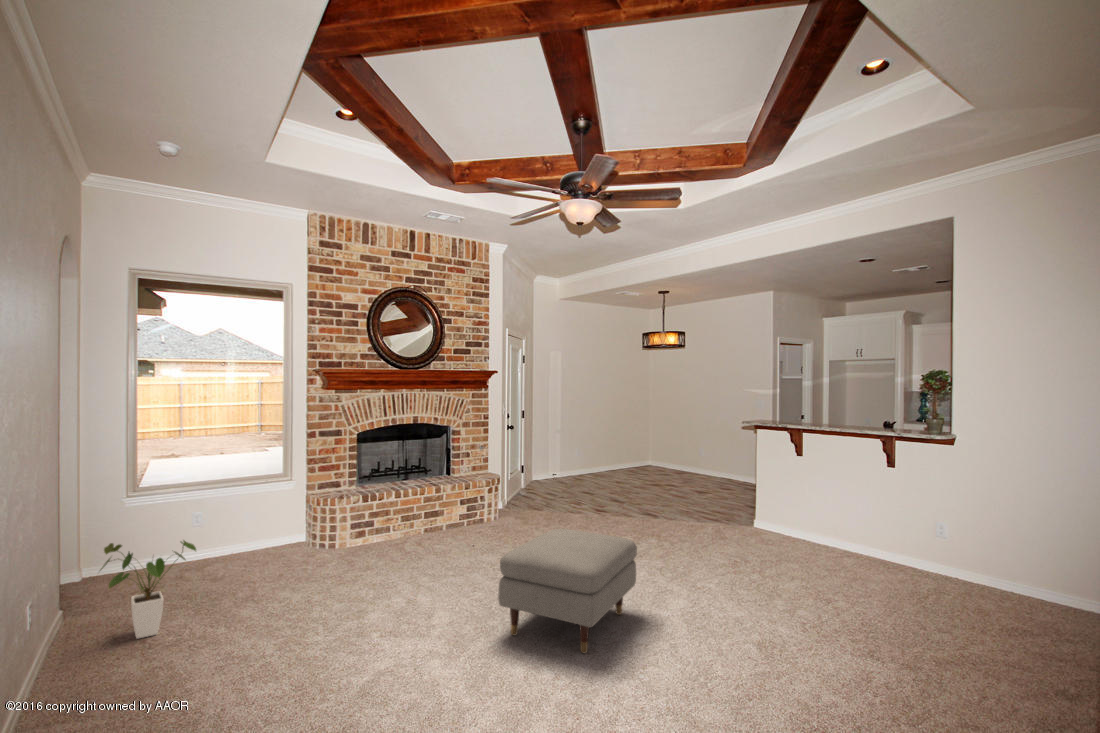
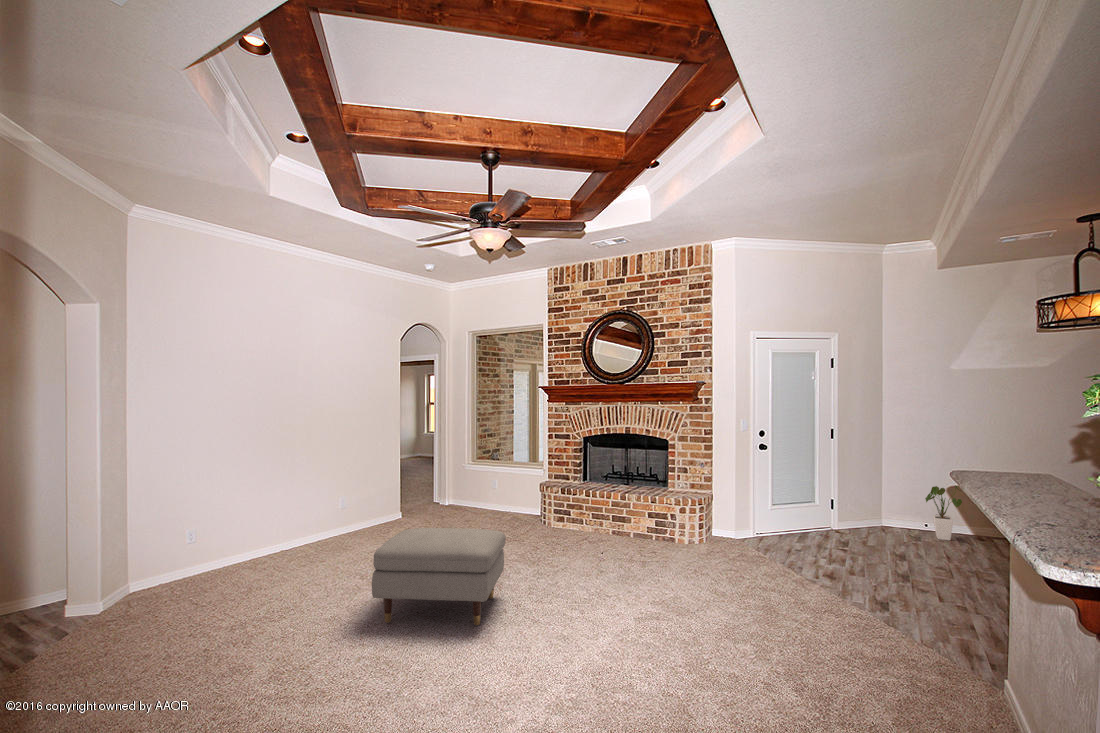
house plant: present [101,540,196,638] -> present [925,486,962,540]

